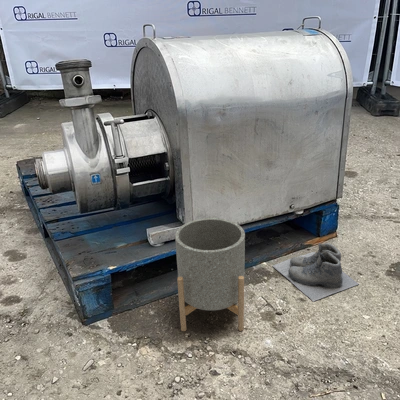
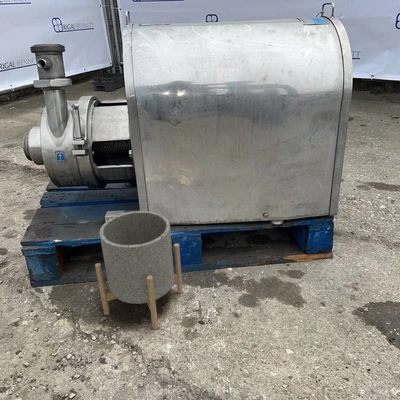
boots: present [273,243,358,302] -> none [235,260,313,321]

